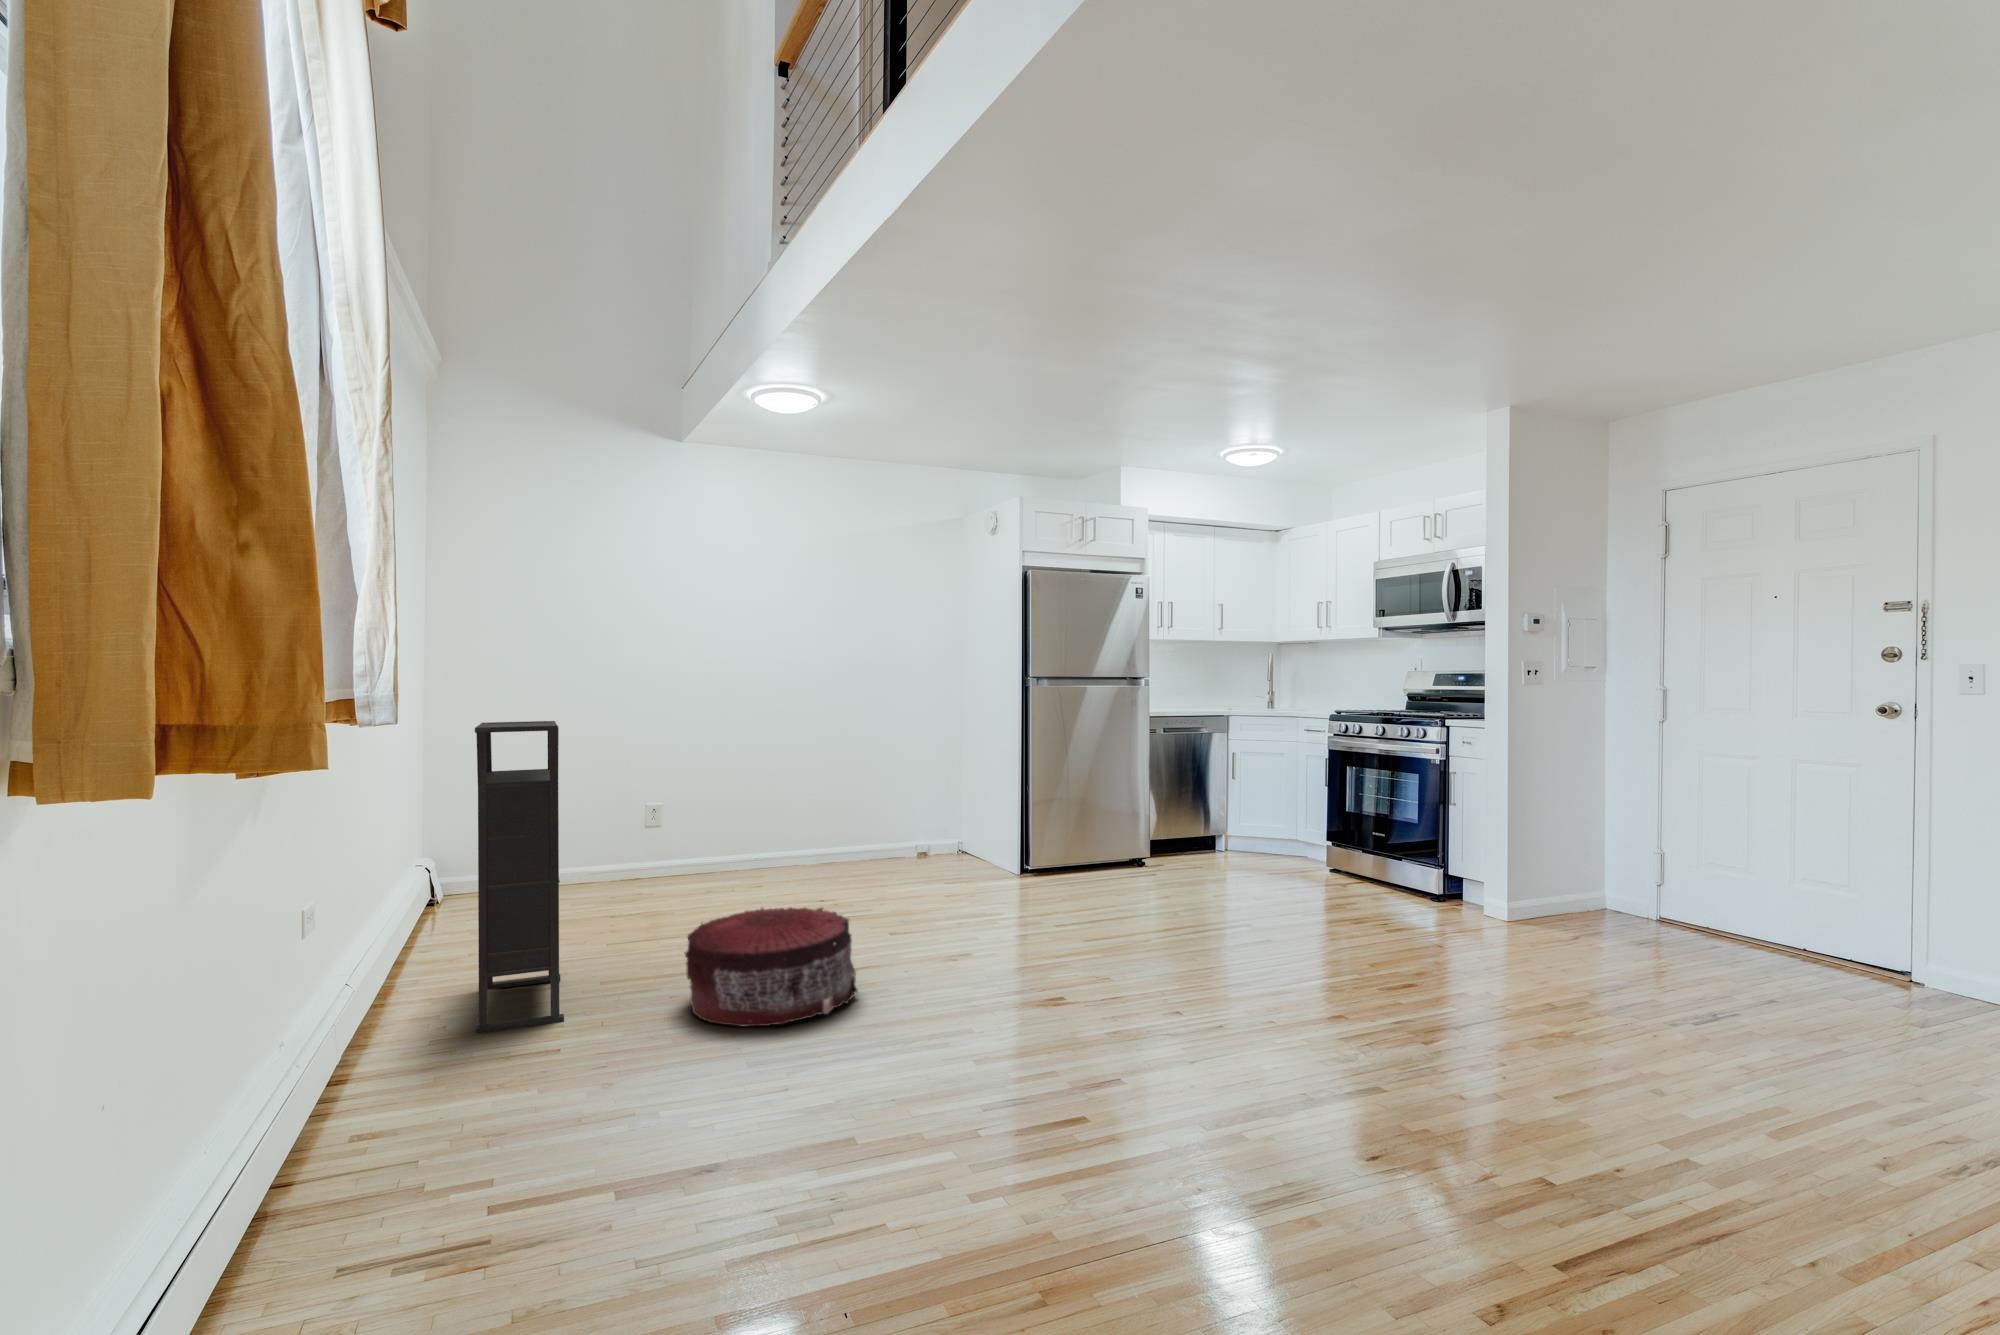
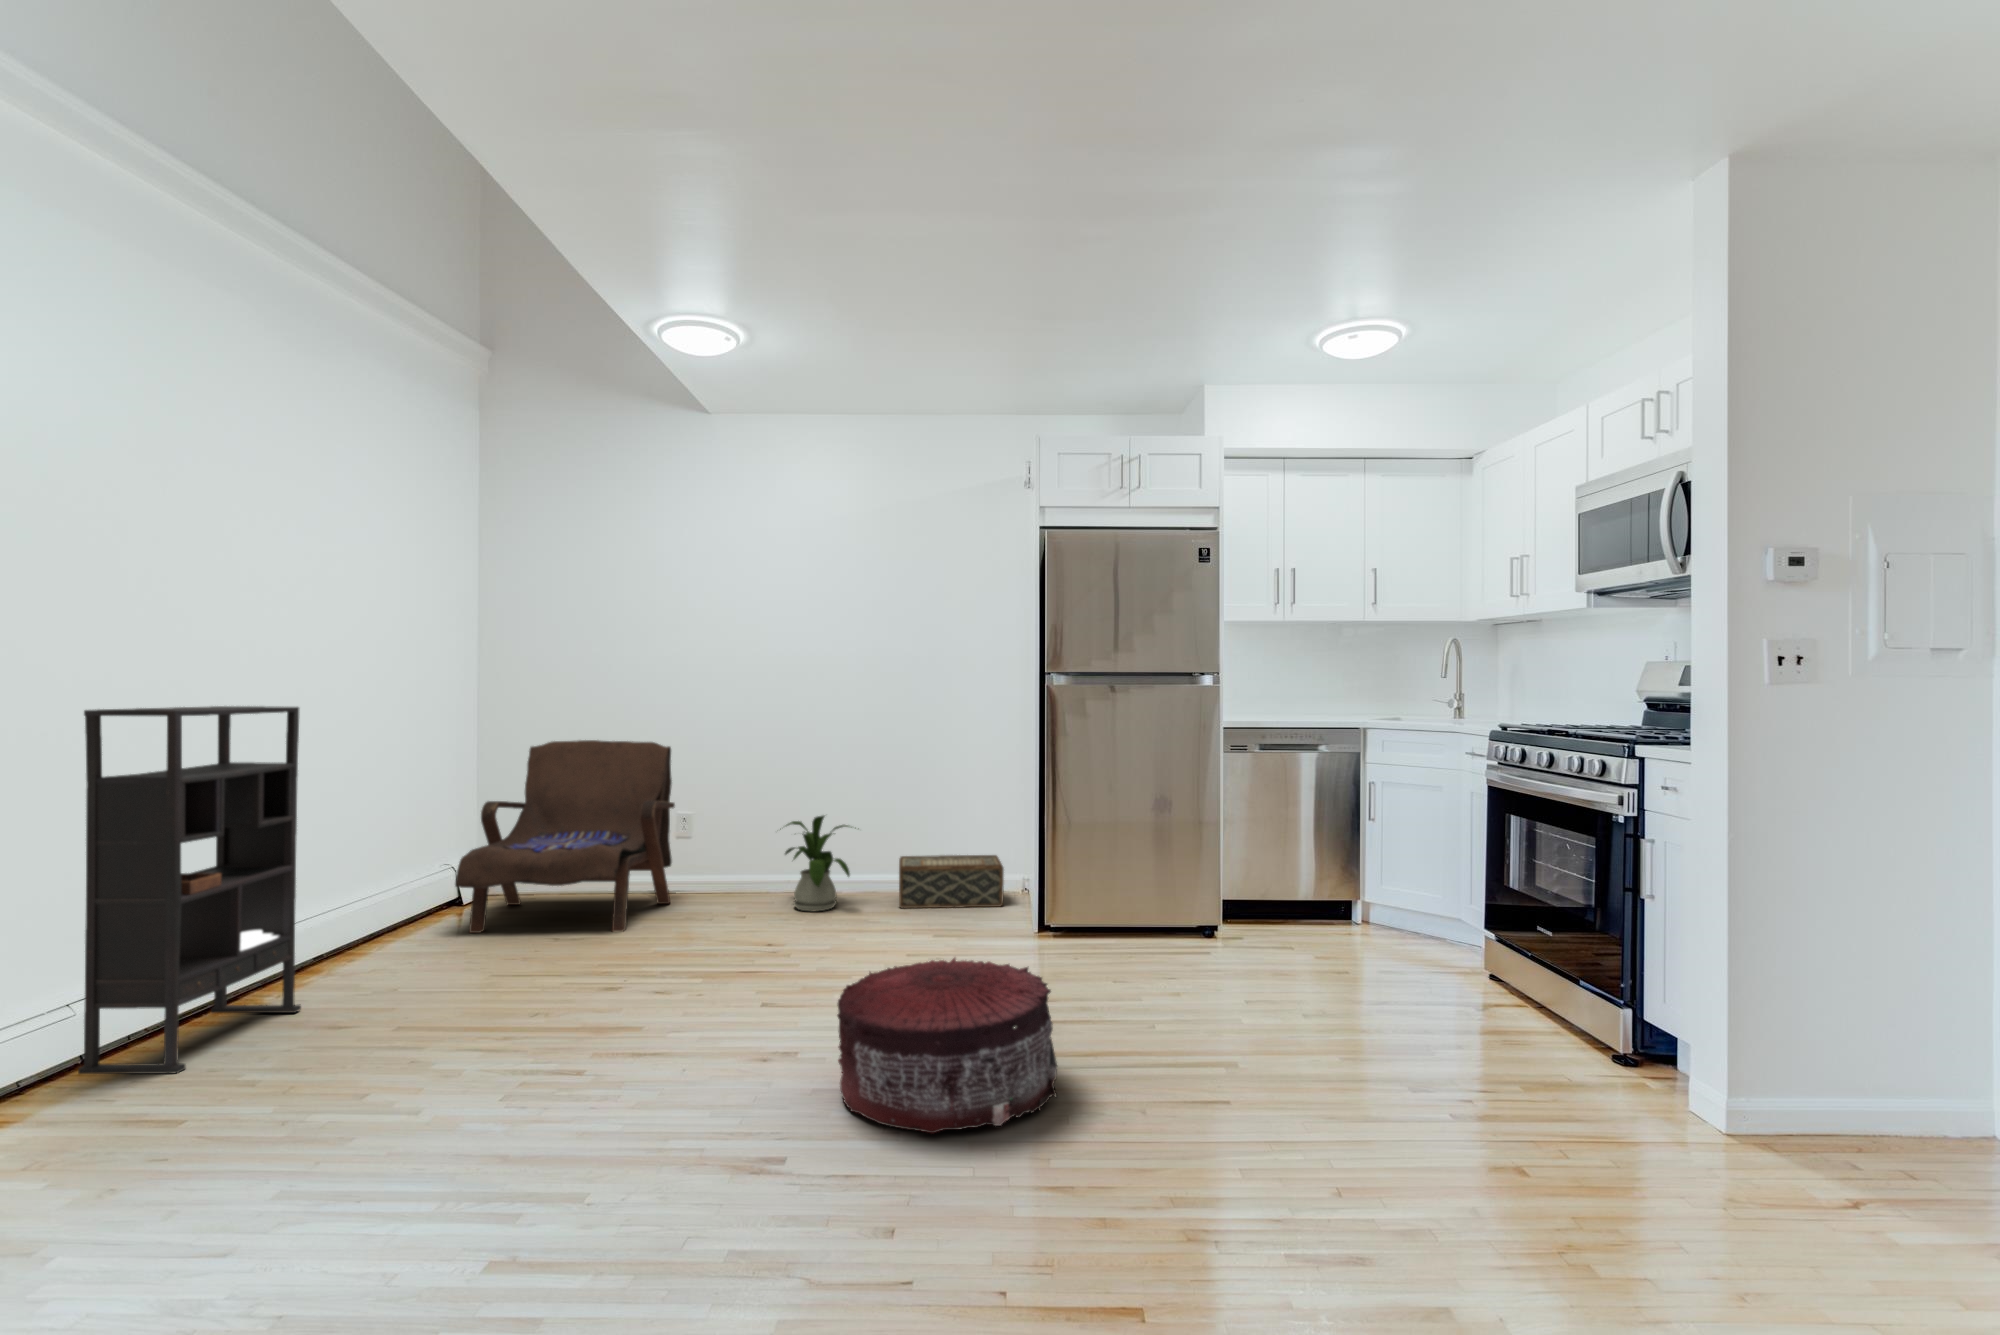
armchair: none [548,745,708,921] -> present [455,740,675,933]
house plant: none [789,799,866,879] -> present [780,816,856,912]
woven basket: none [878,825,970,871] -> present [899,855,1004,908]
pouf: present [685,907,858,1026] -> present [837,958,1057,1133]

